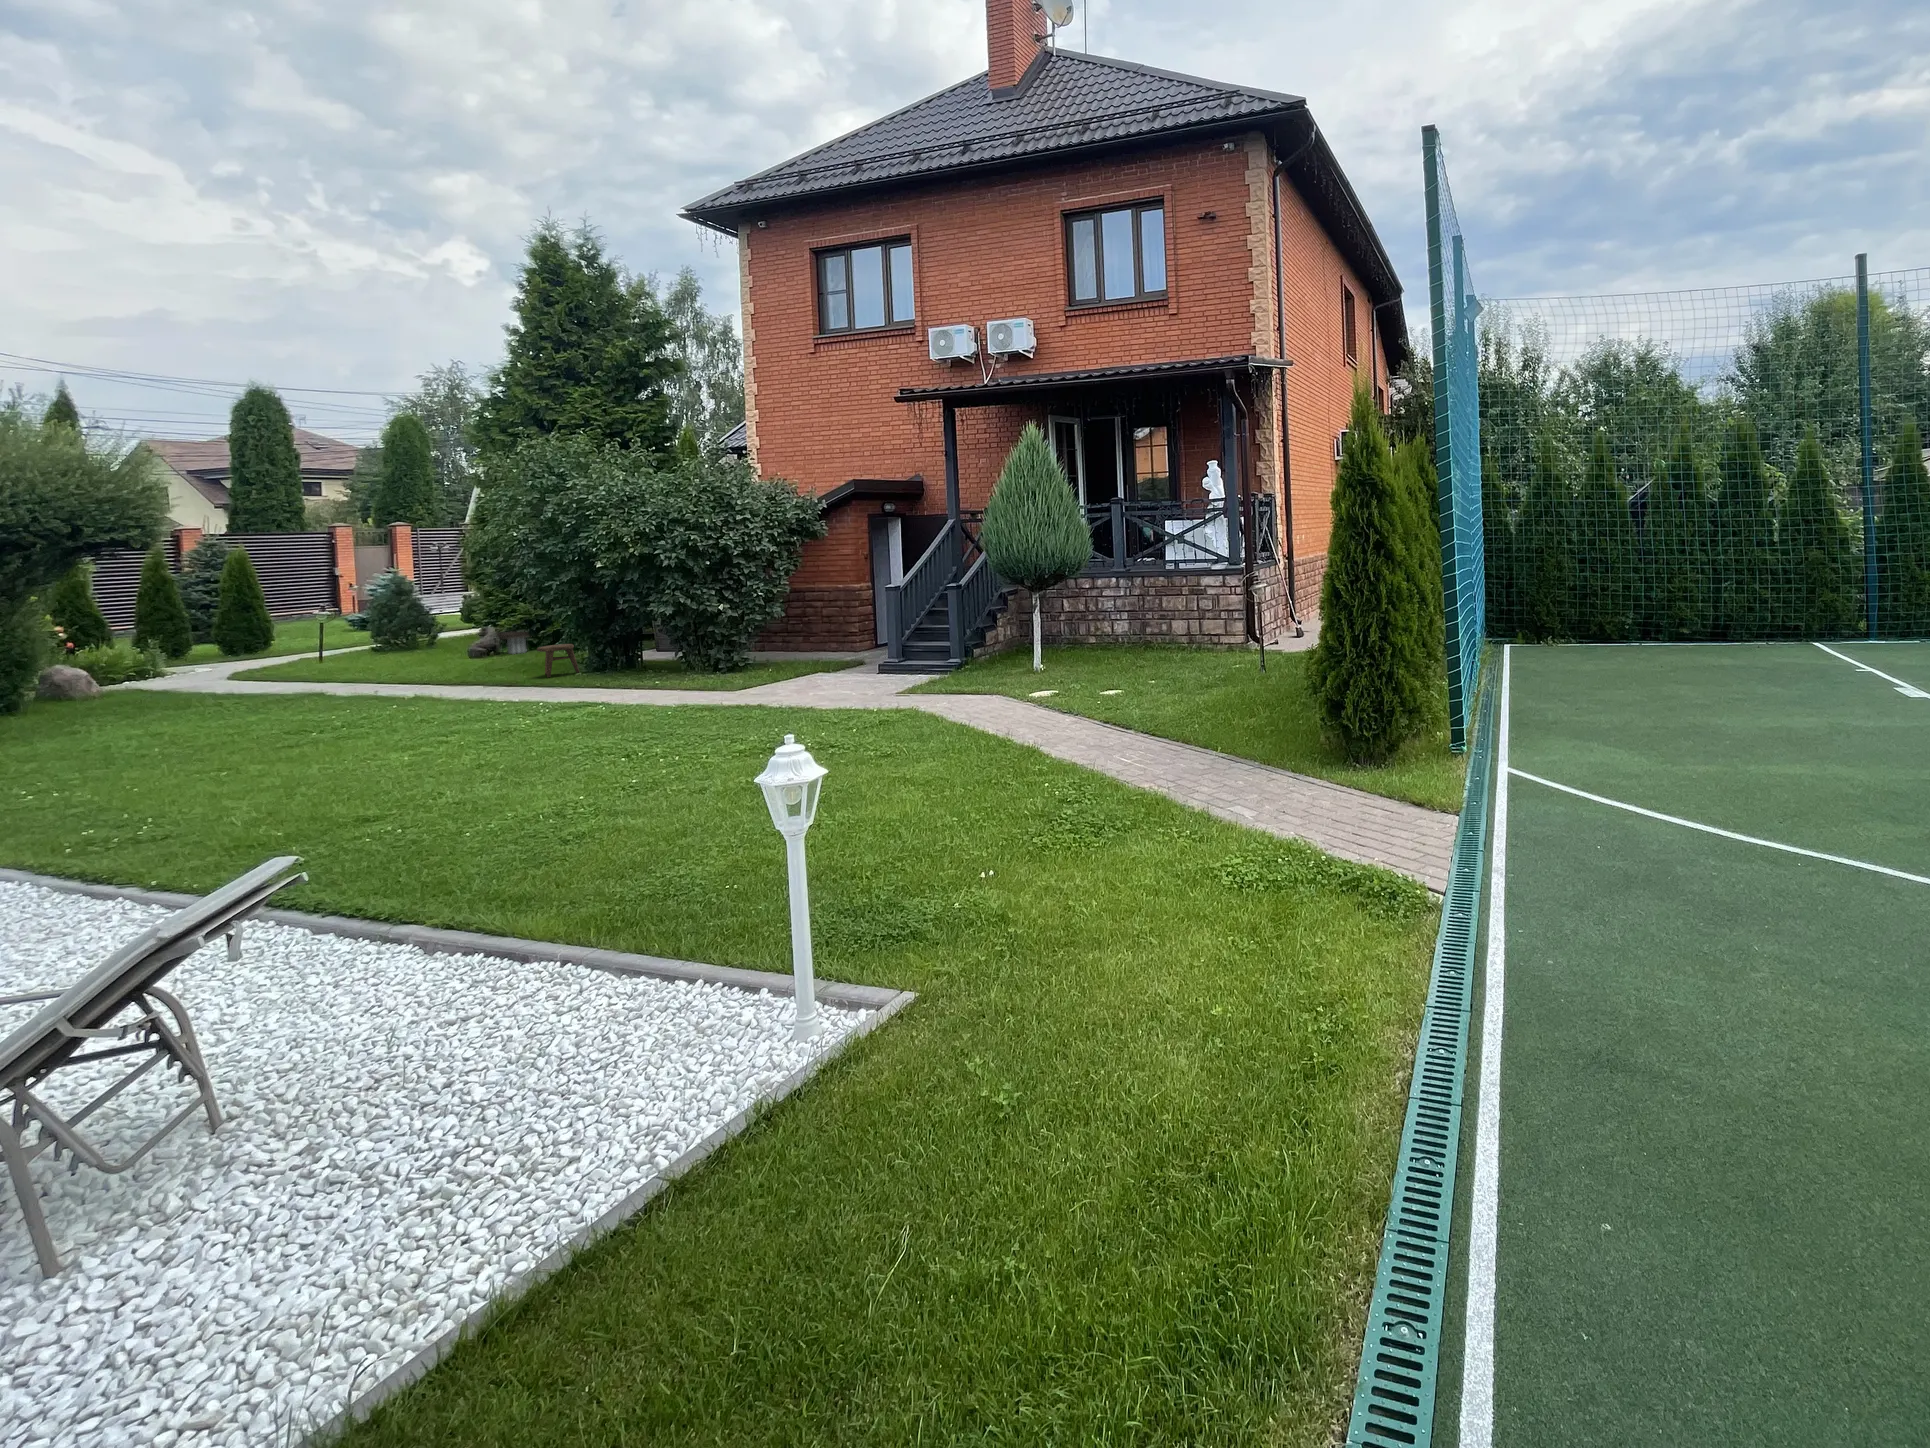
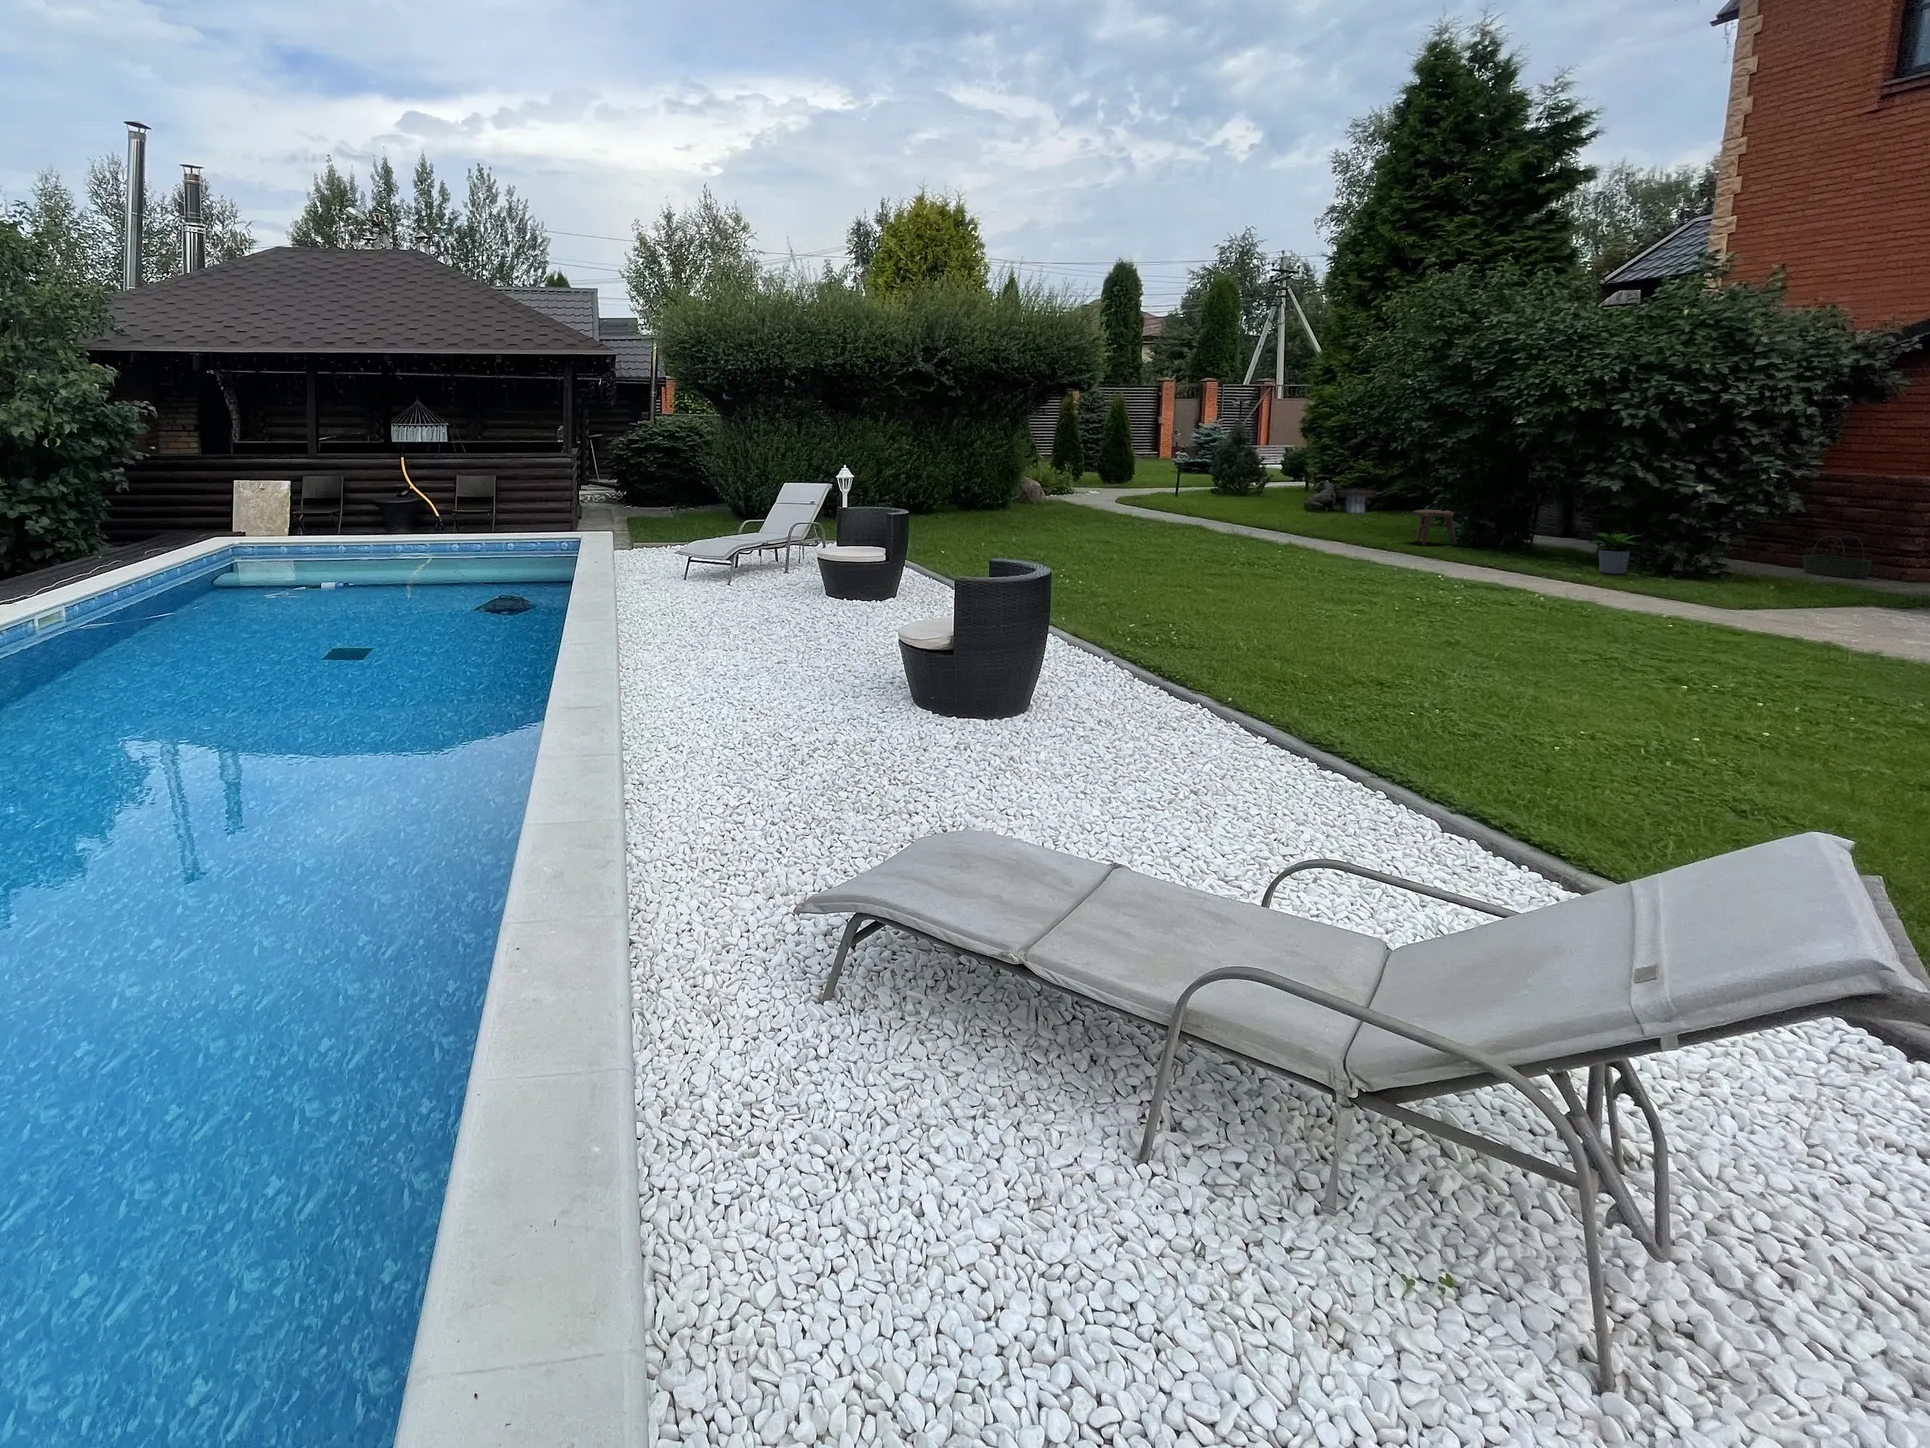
basket: none [800,630,833,659] -> present [1803,535,1872,578]
potted plant: none [657,647,698,681] -> present [1589,532,1643,574]

